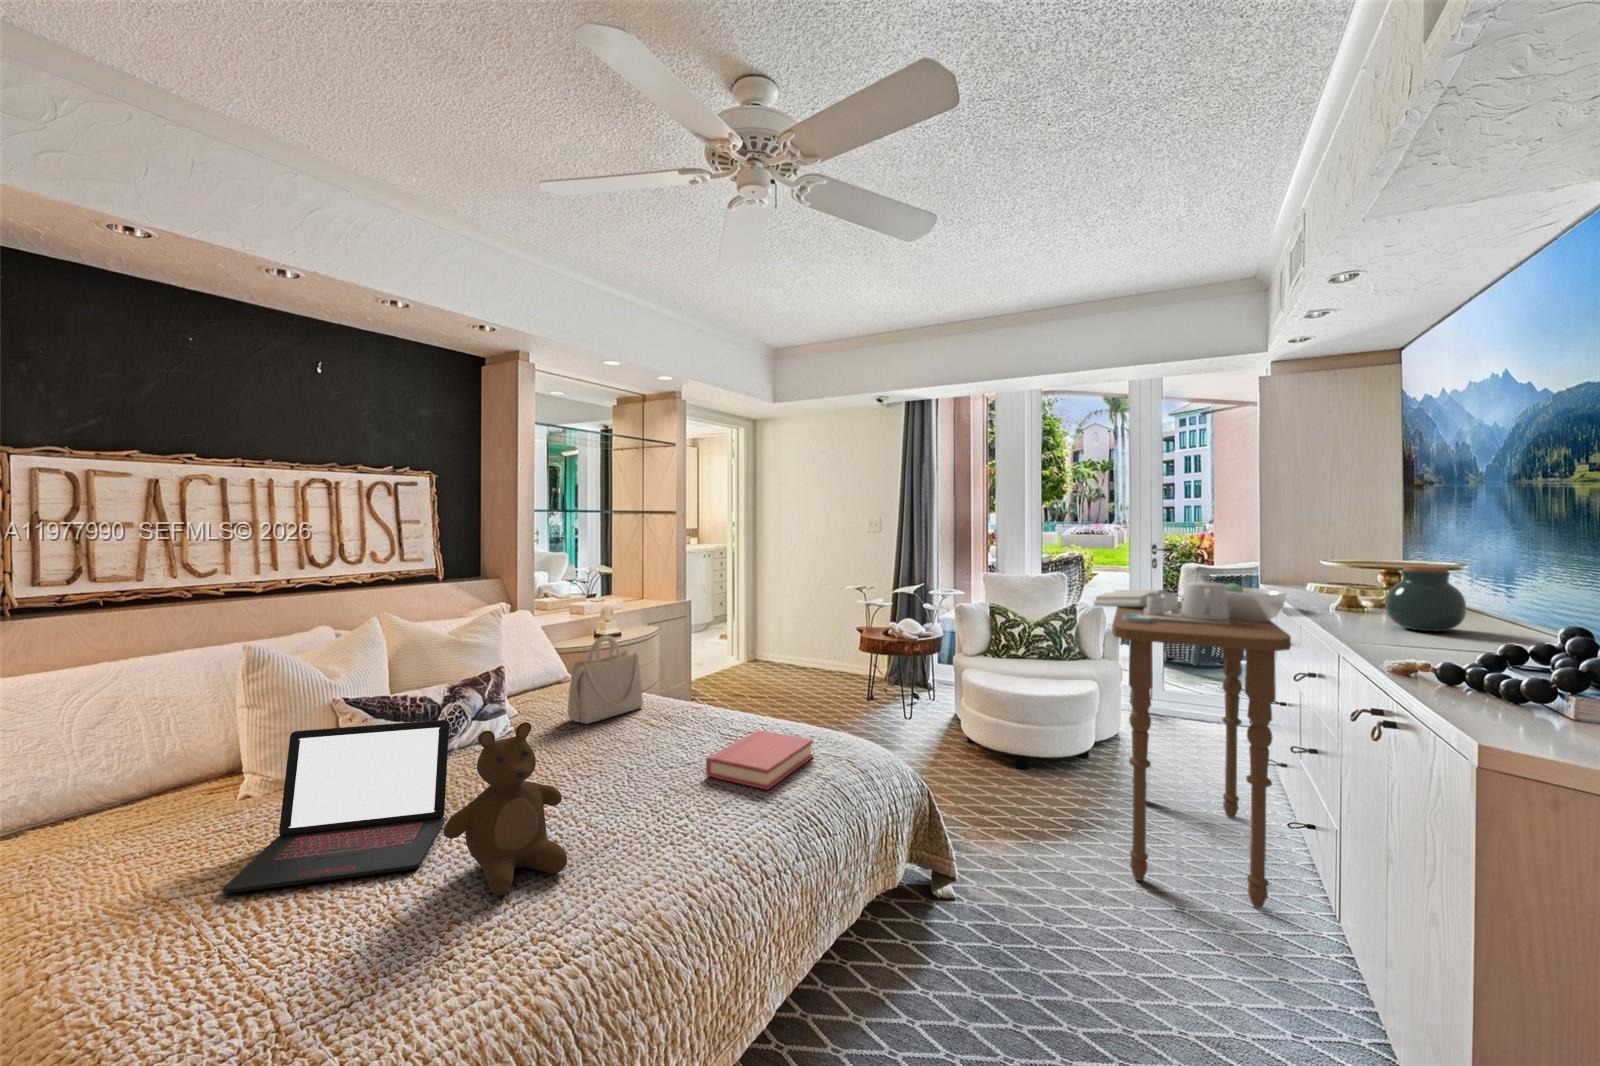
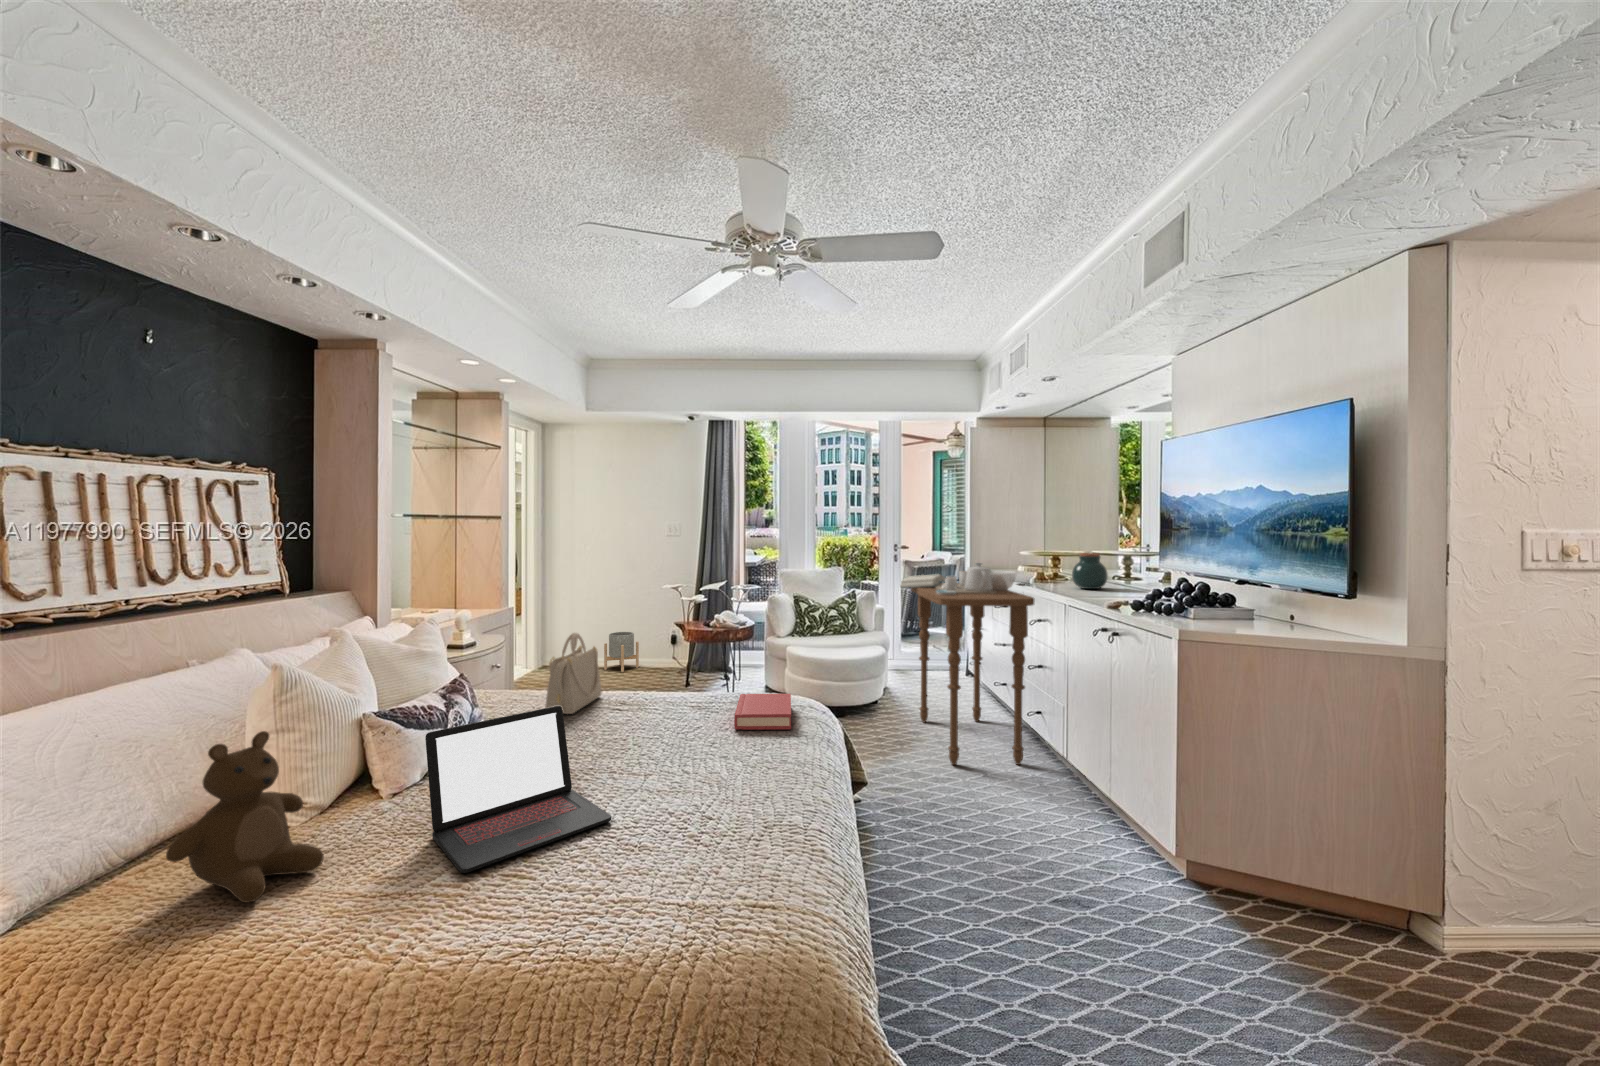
planter: none [802,633,837,677] -> present [604,632,639,672]
teddy bear: present [444,722,567,895] -> present [166,731,324,903]

